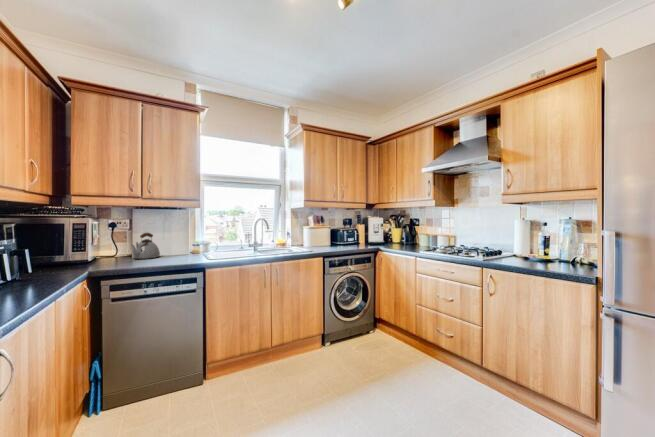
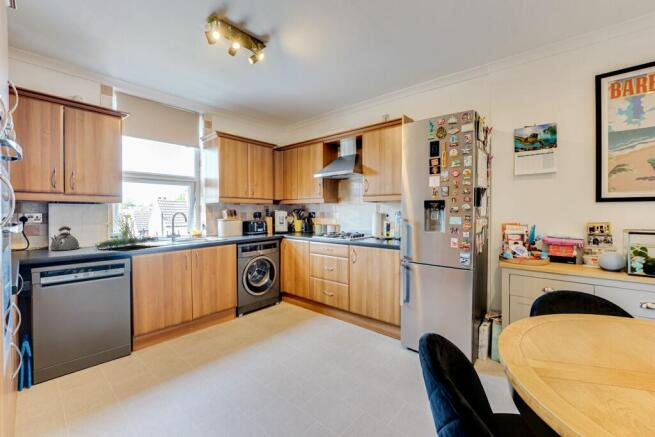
plant: none [171,218,235,260] -> present [96,214,156,249]

